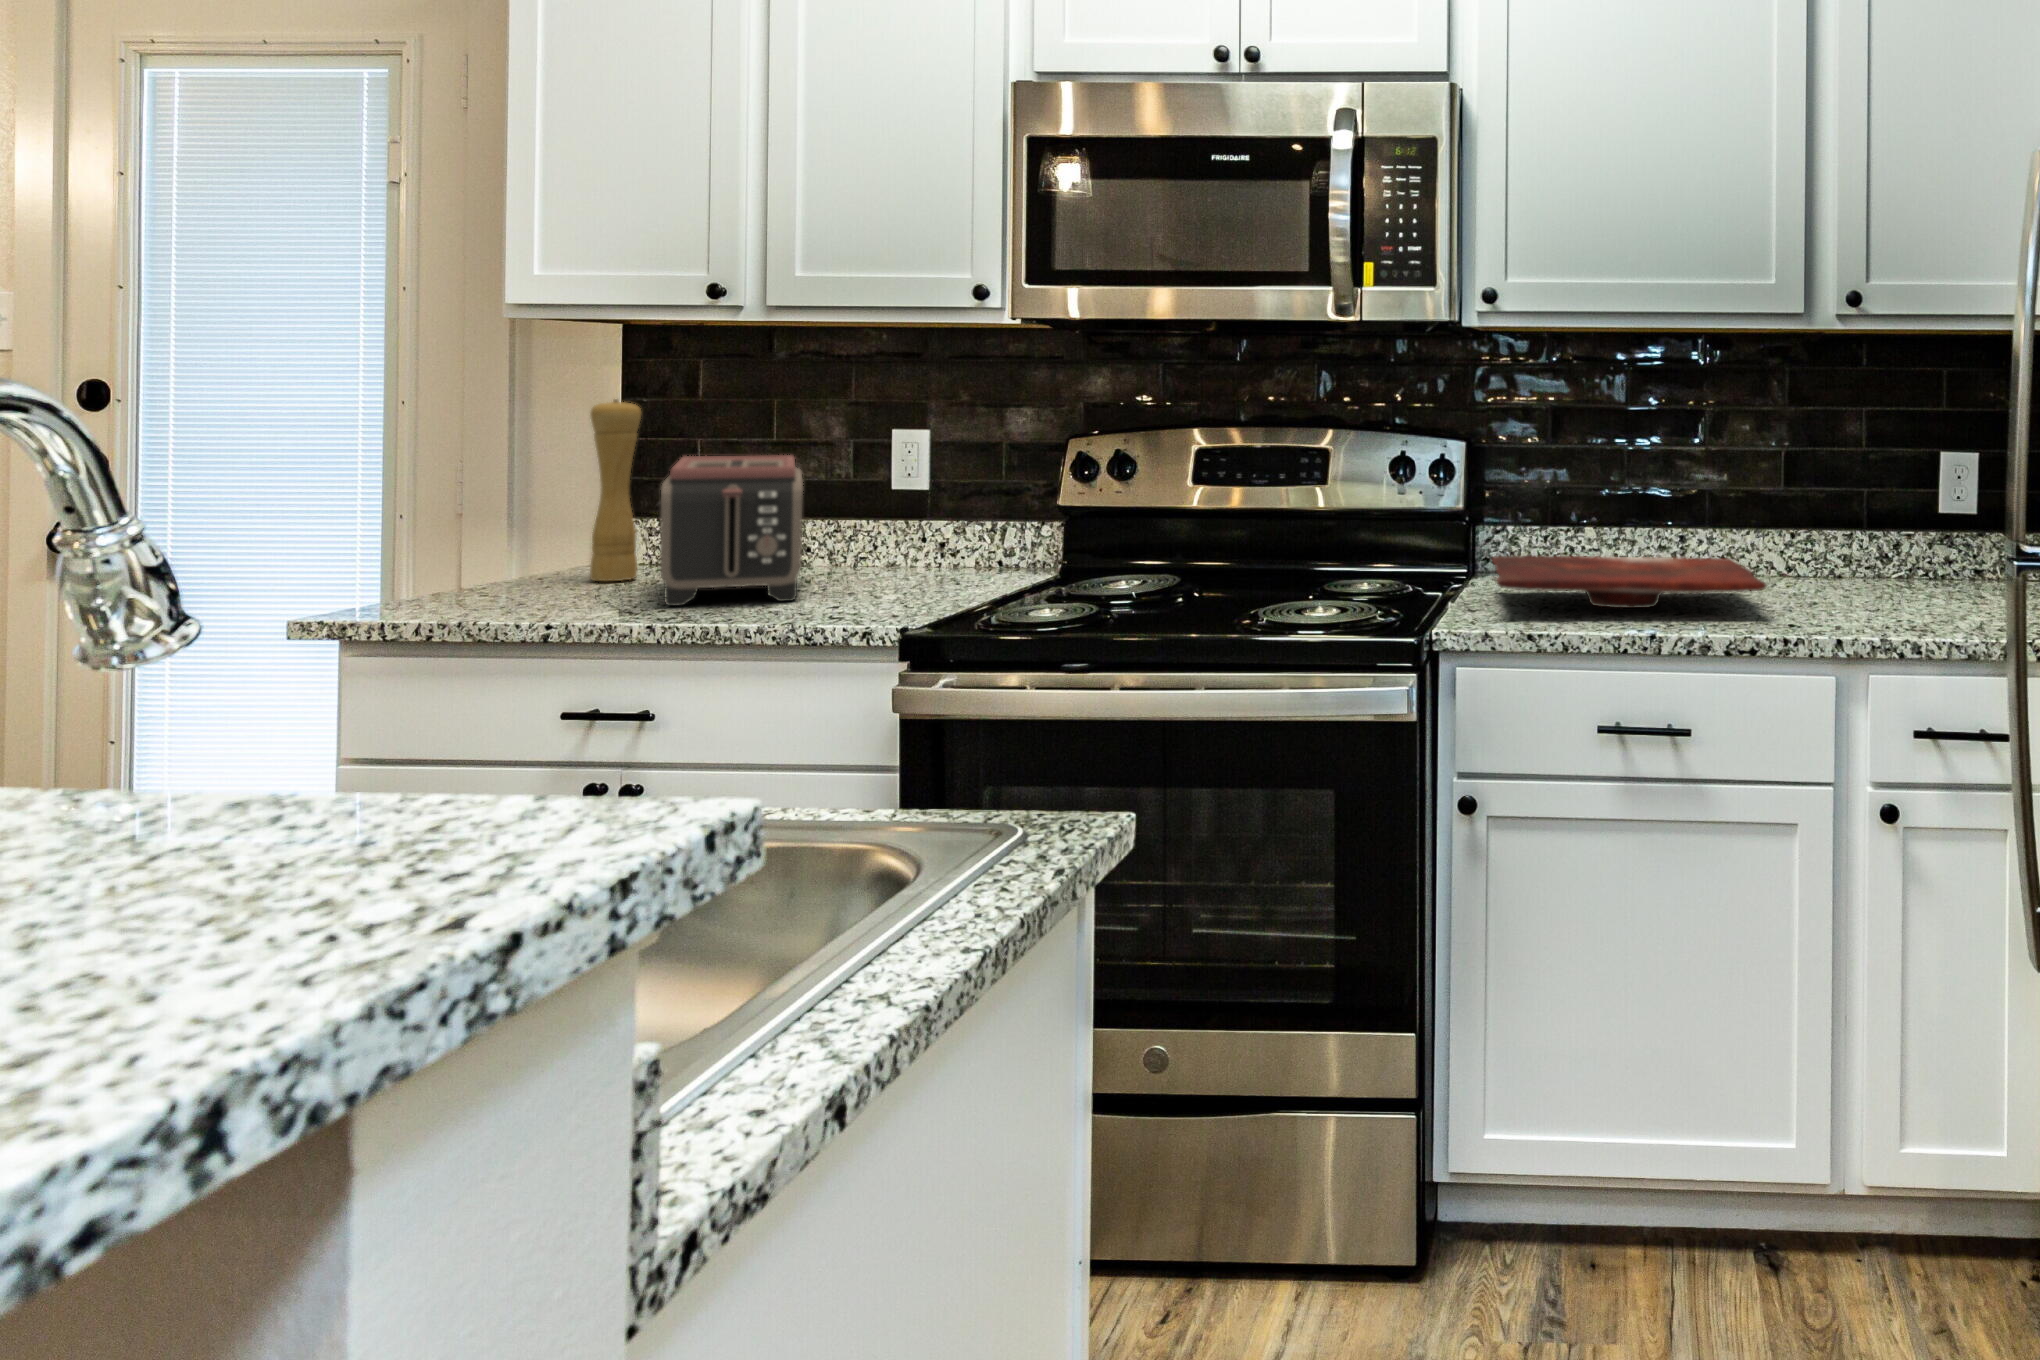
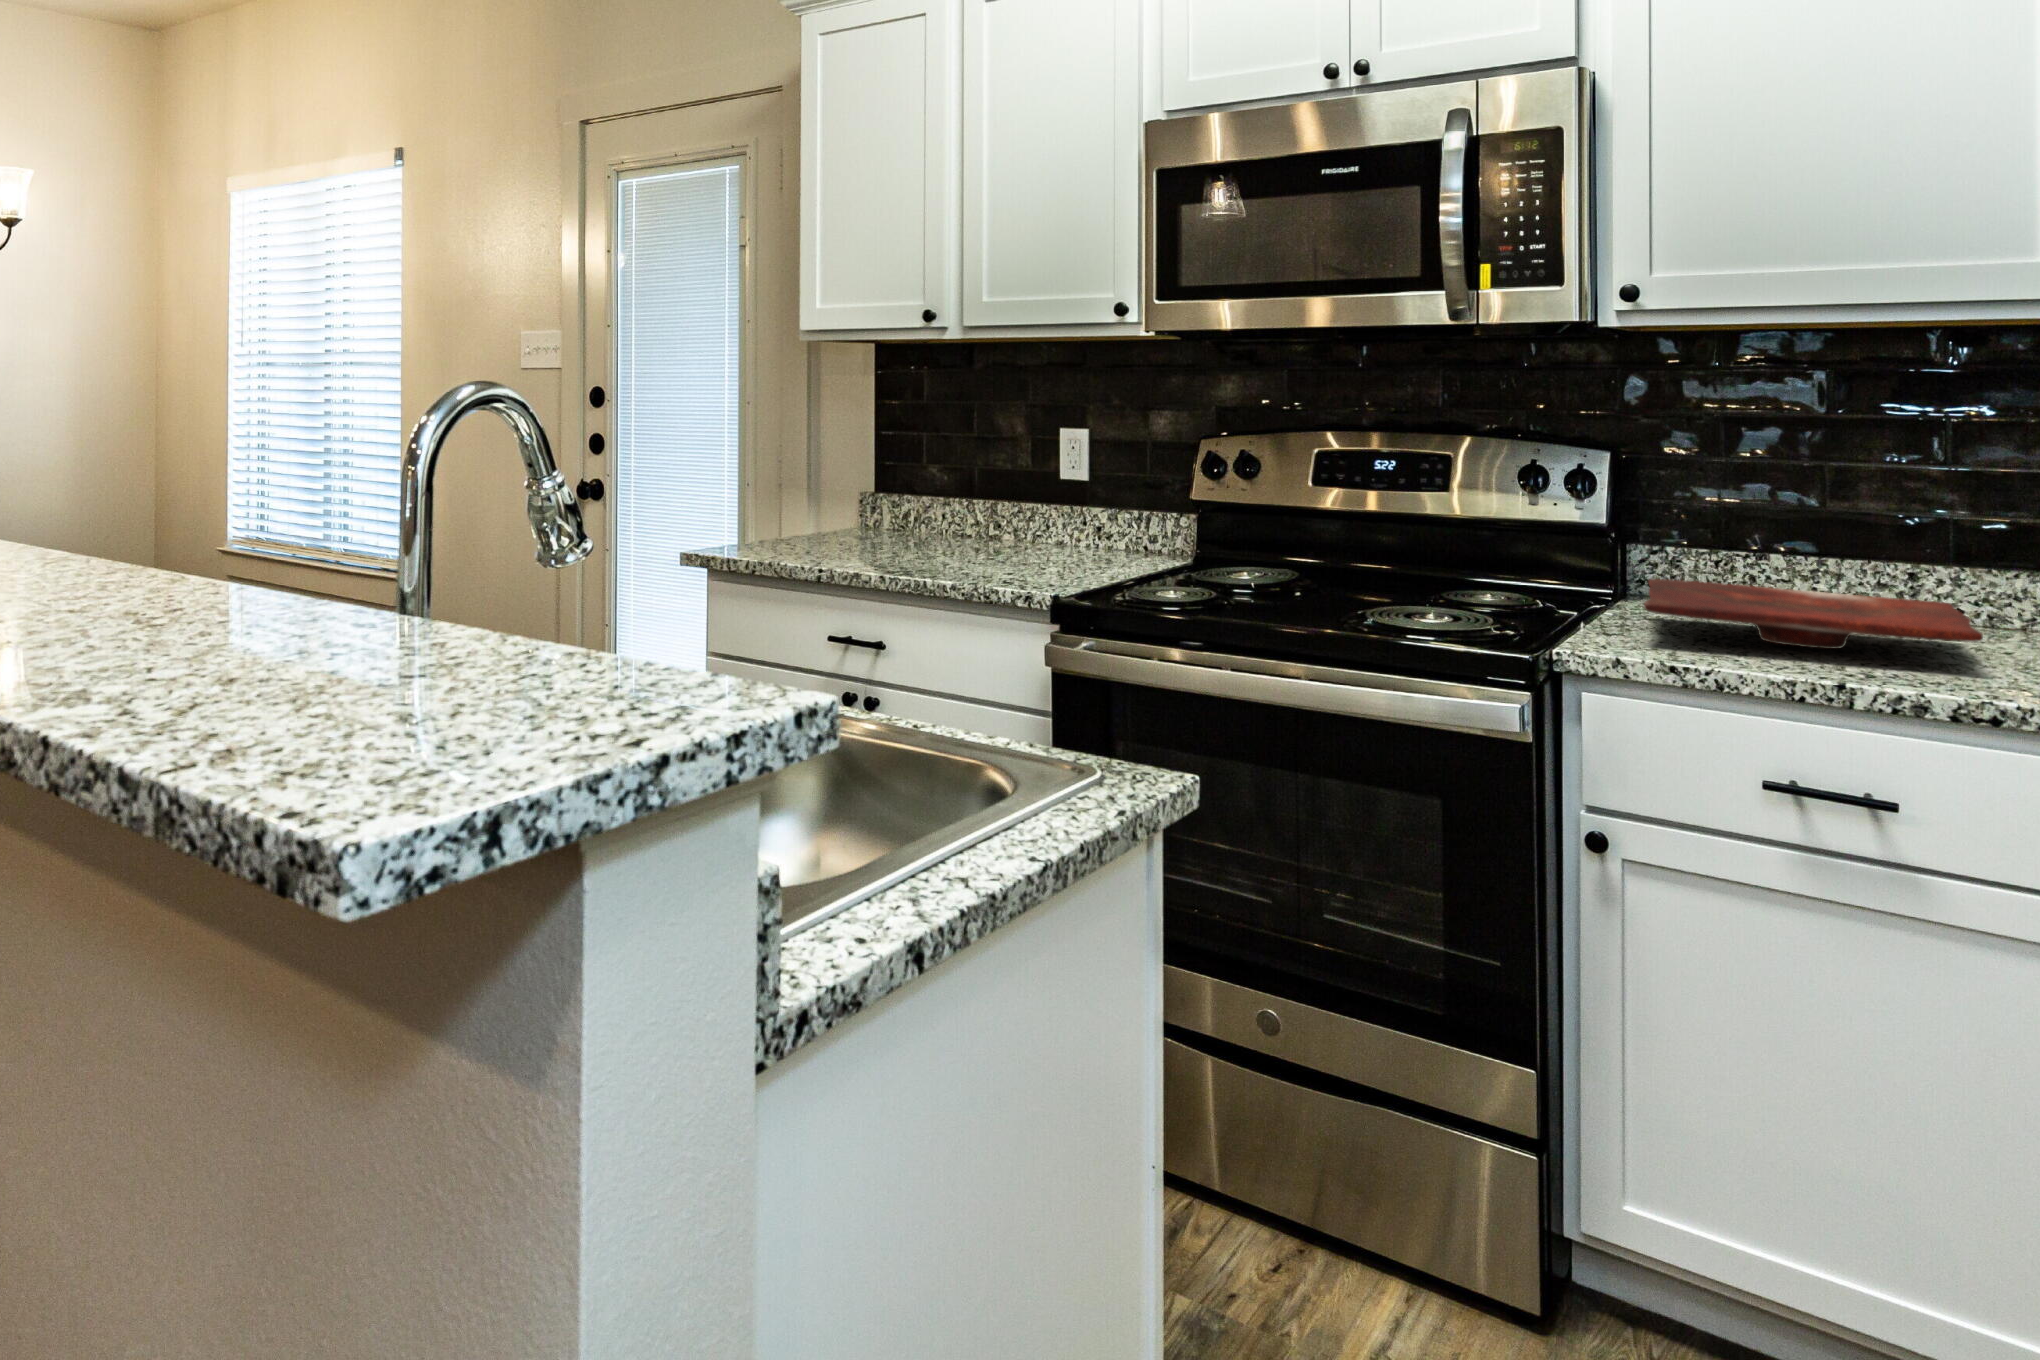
pepper mill: present [590,399,641,581] -> none [818,386,859,540]
toaster: present [660,455,803,606] -> none [867,437,983,568]

